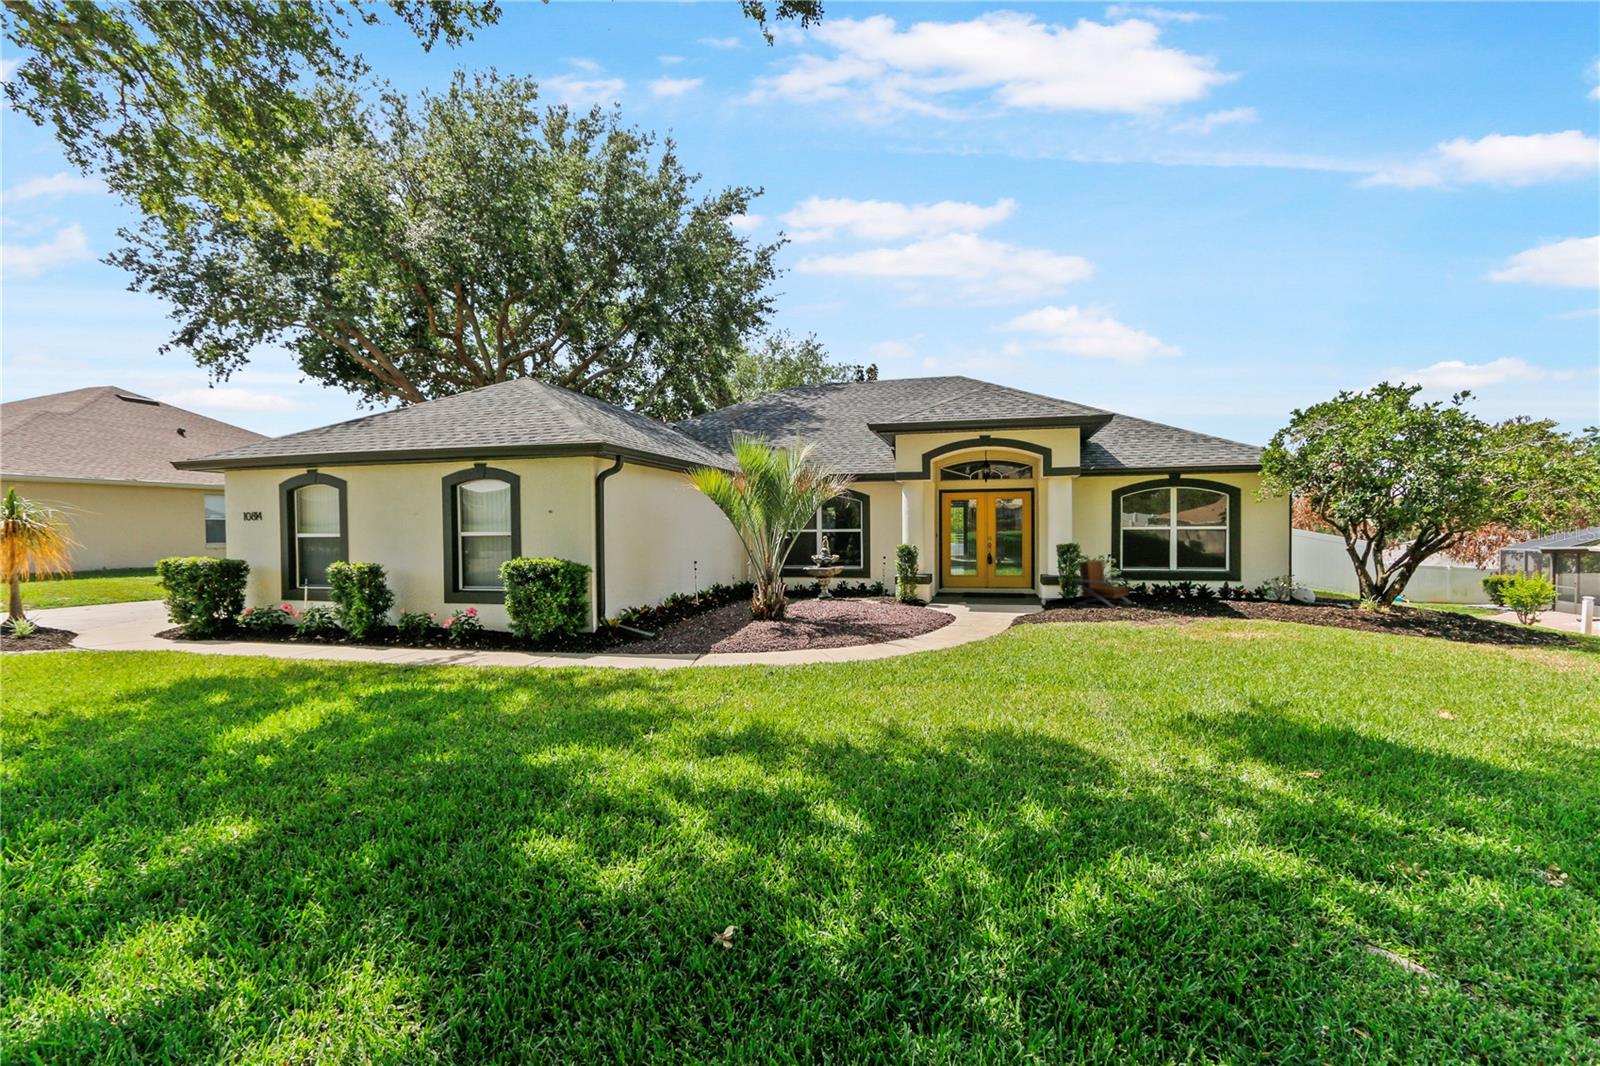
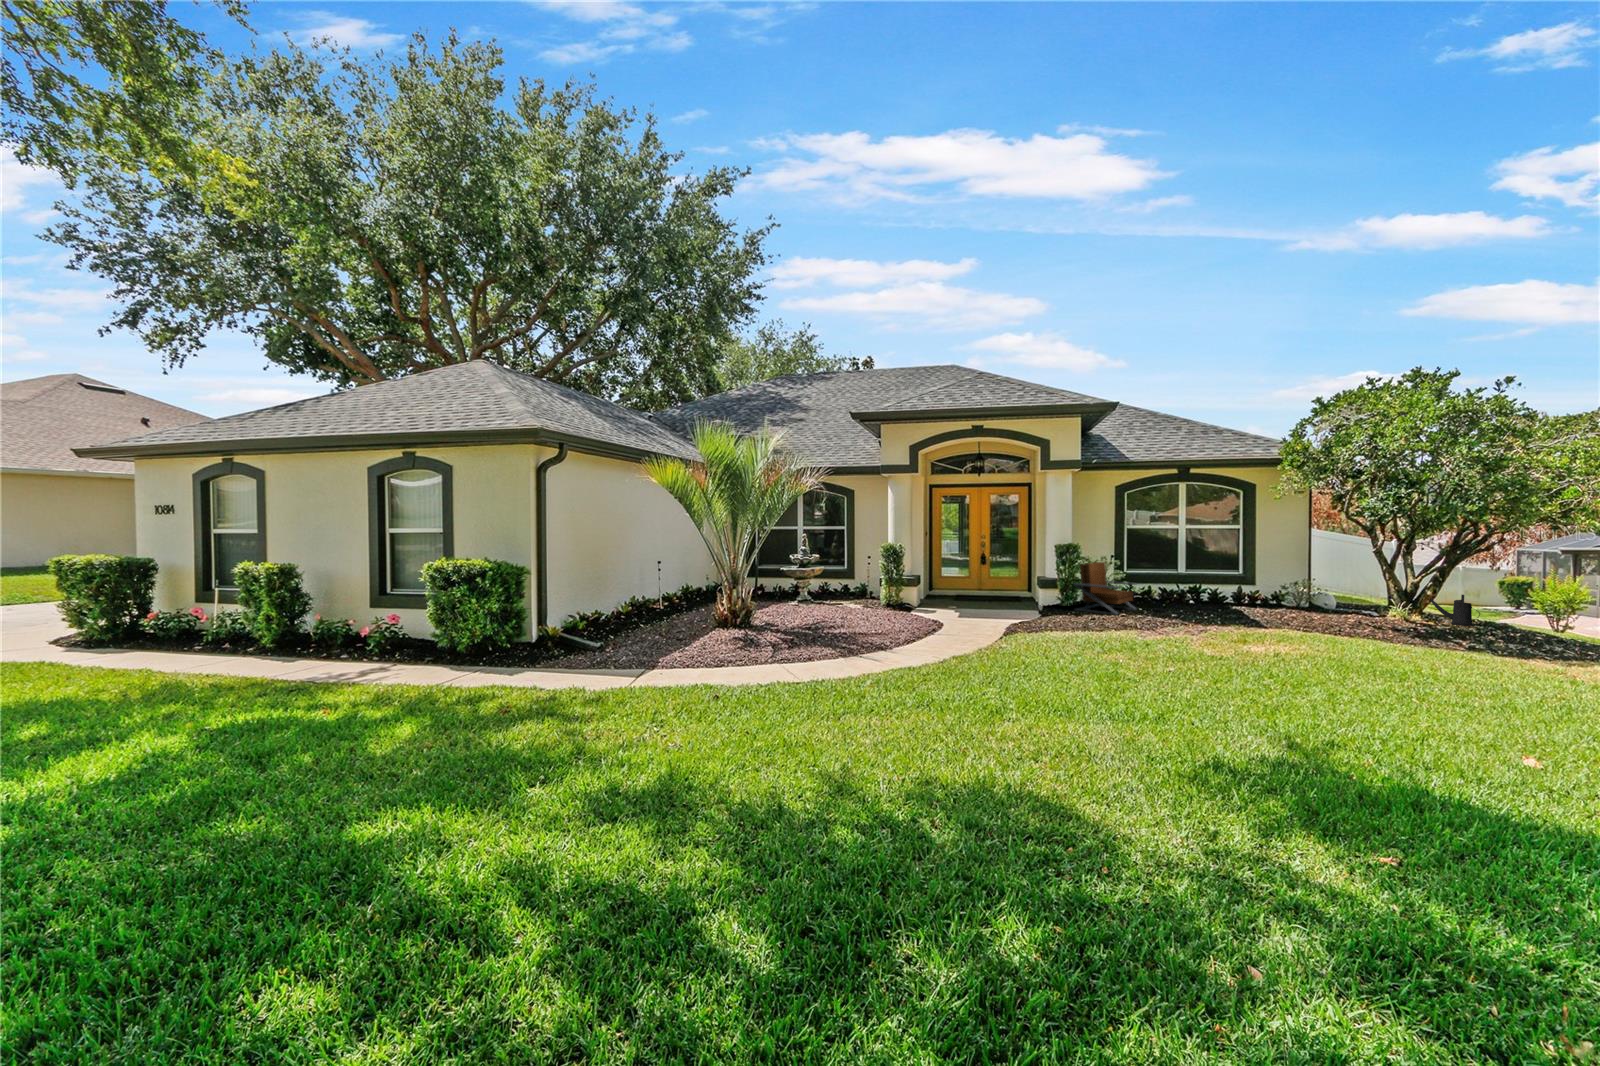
watering can: none [1395,587,1441,616] -> present [1430,595,1480,626]

